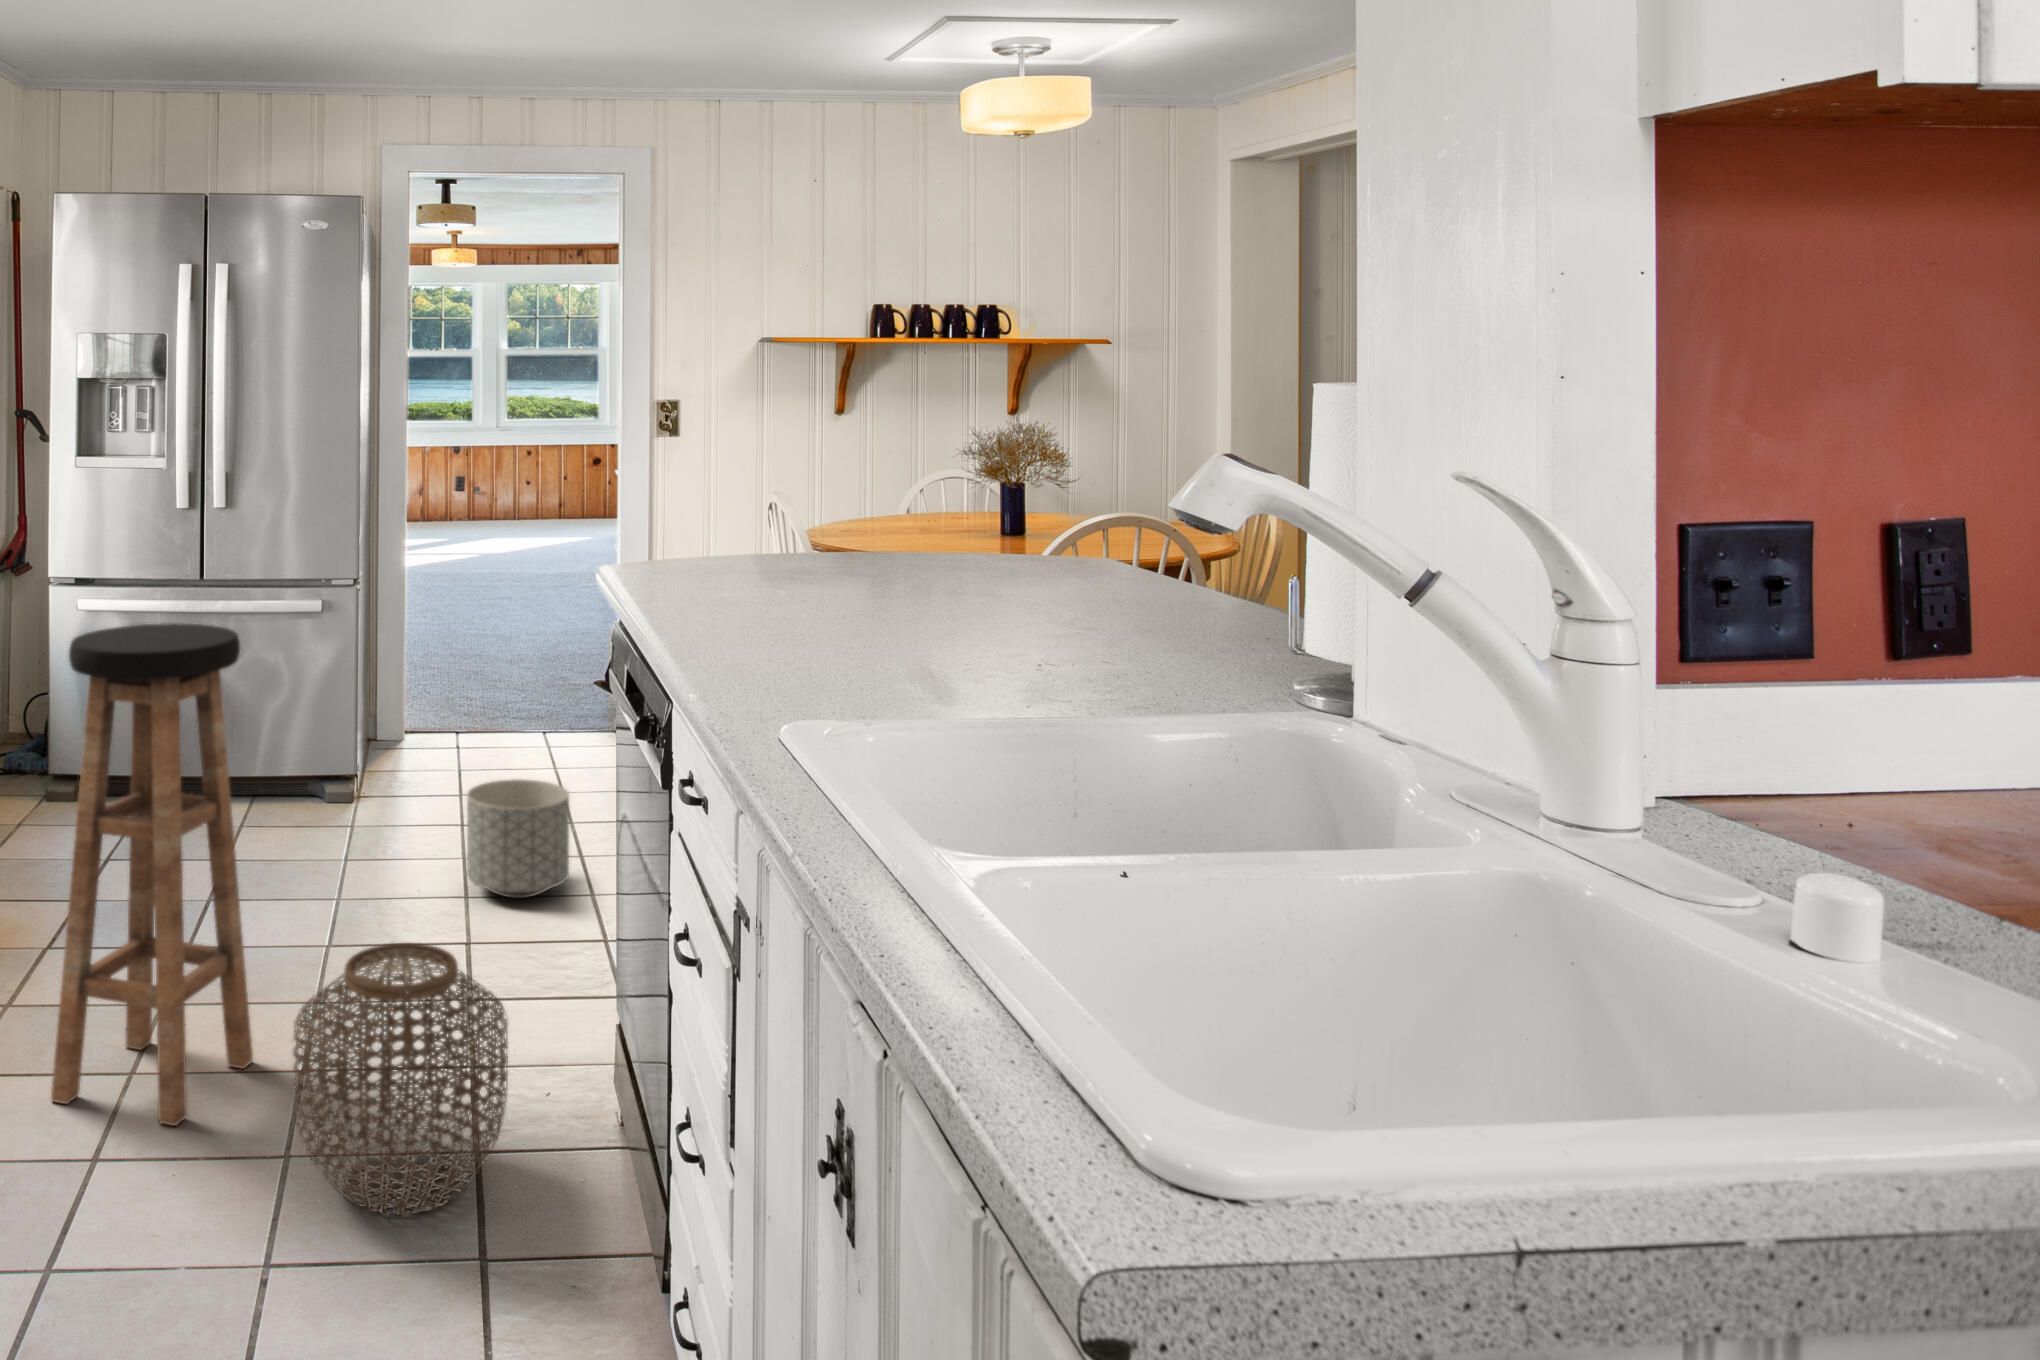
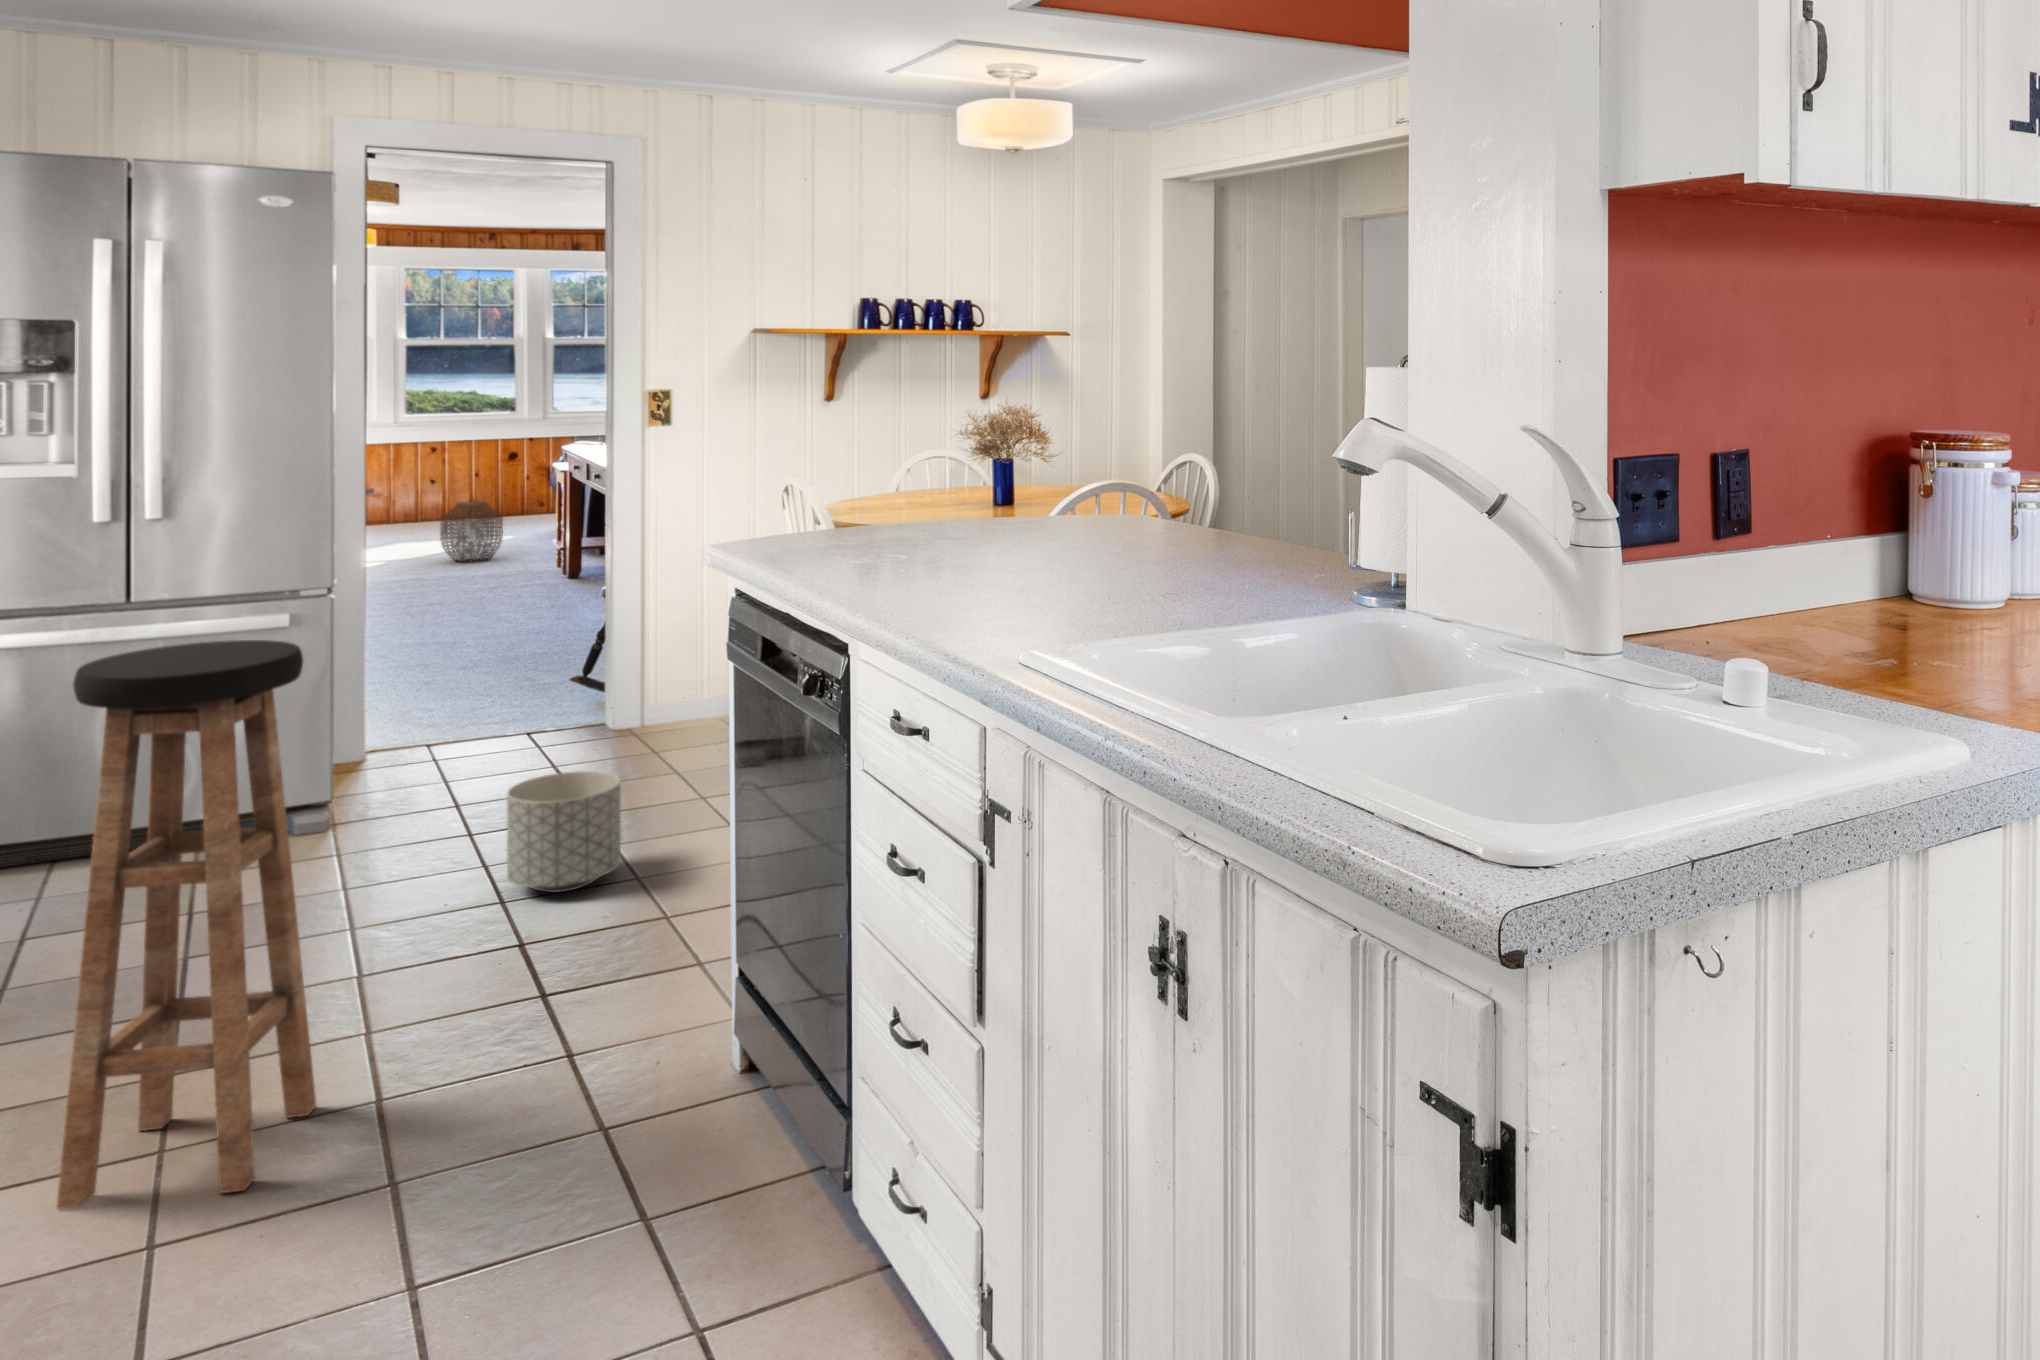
woven basket: present [293,943,508,1214] -> present [440,501,503,563]

